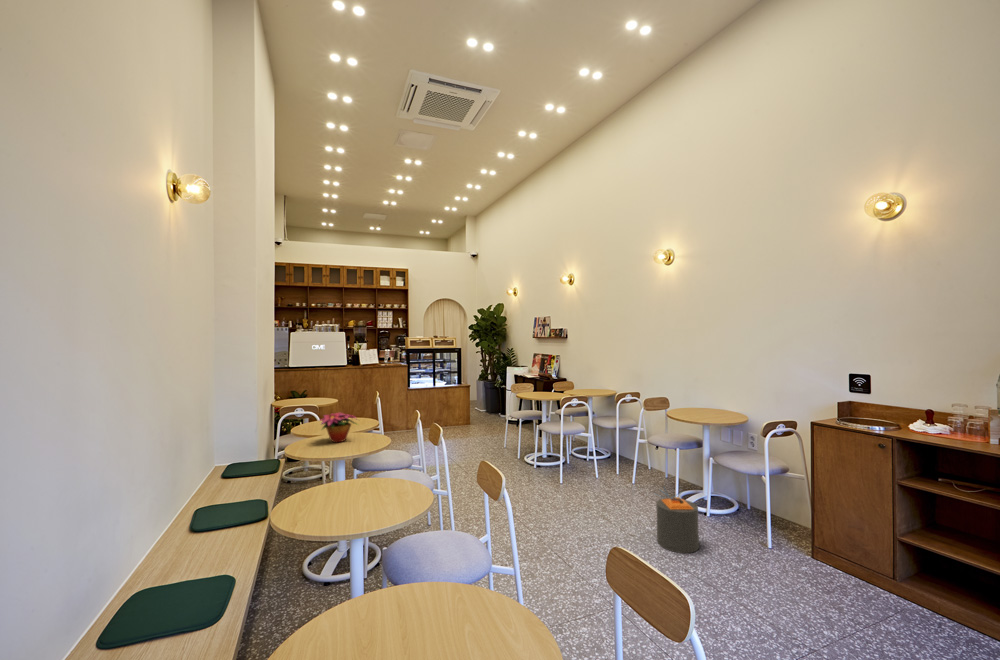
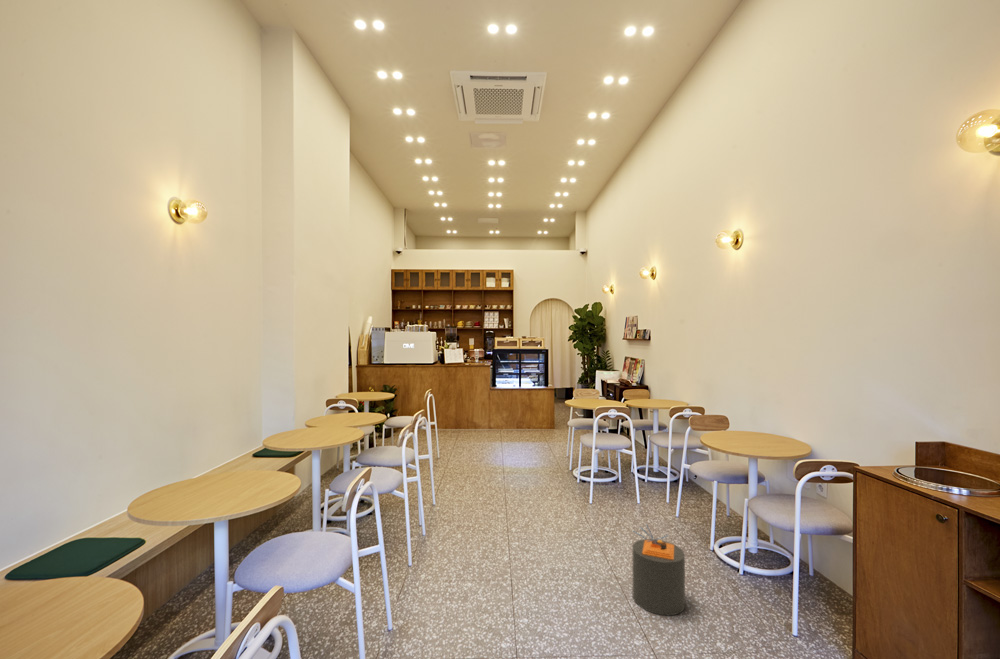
flower arrangement: present [320,413,356,442] -> none [304,401,346,430]

